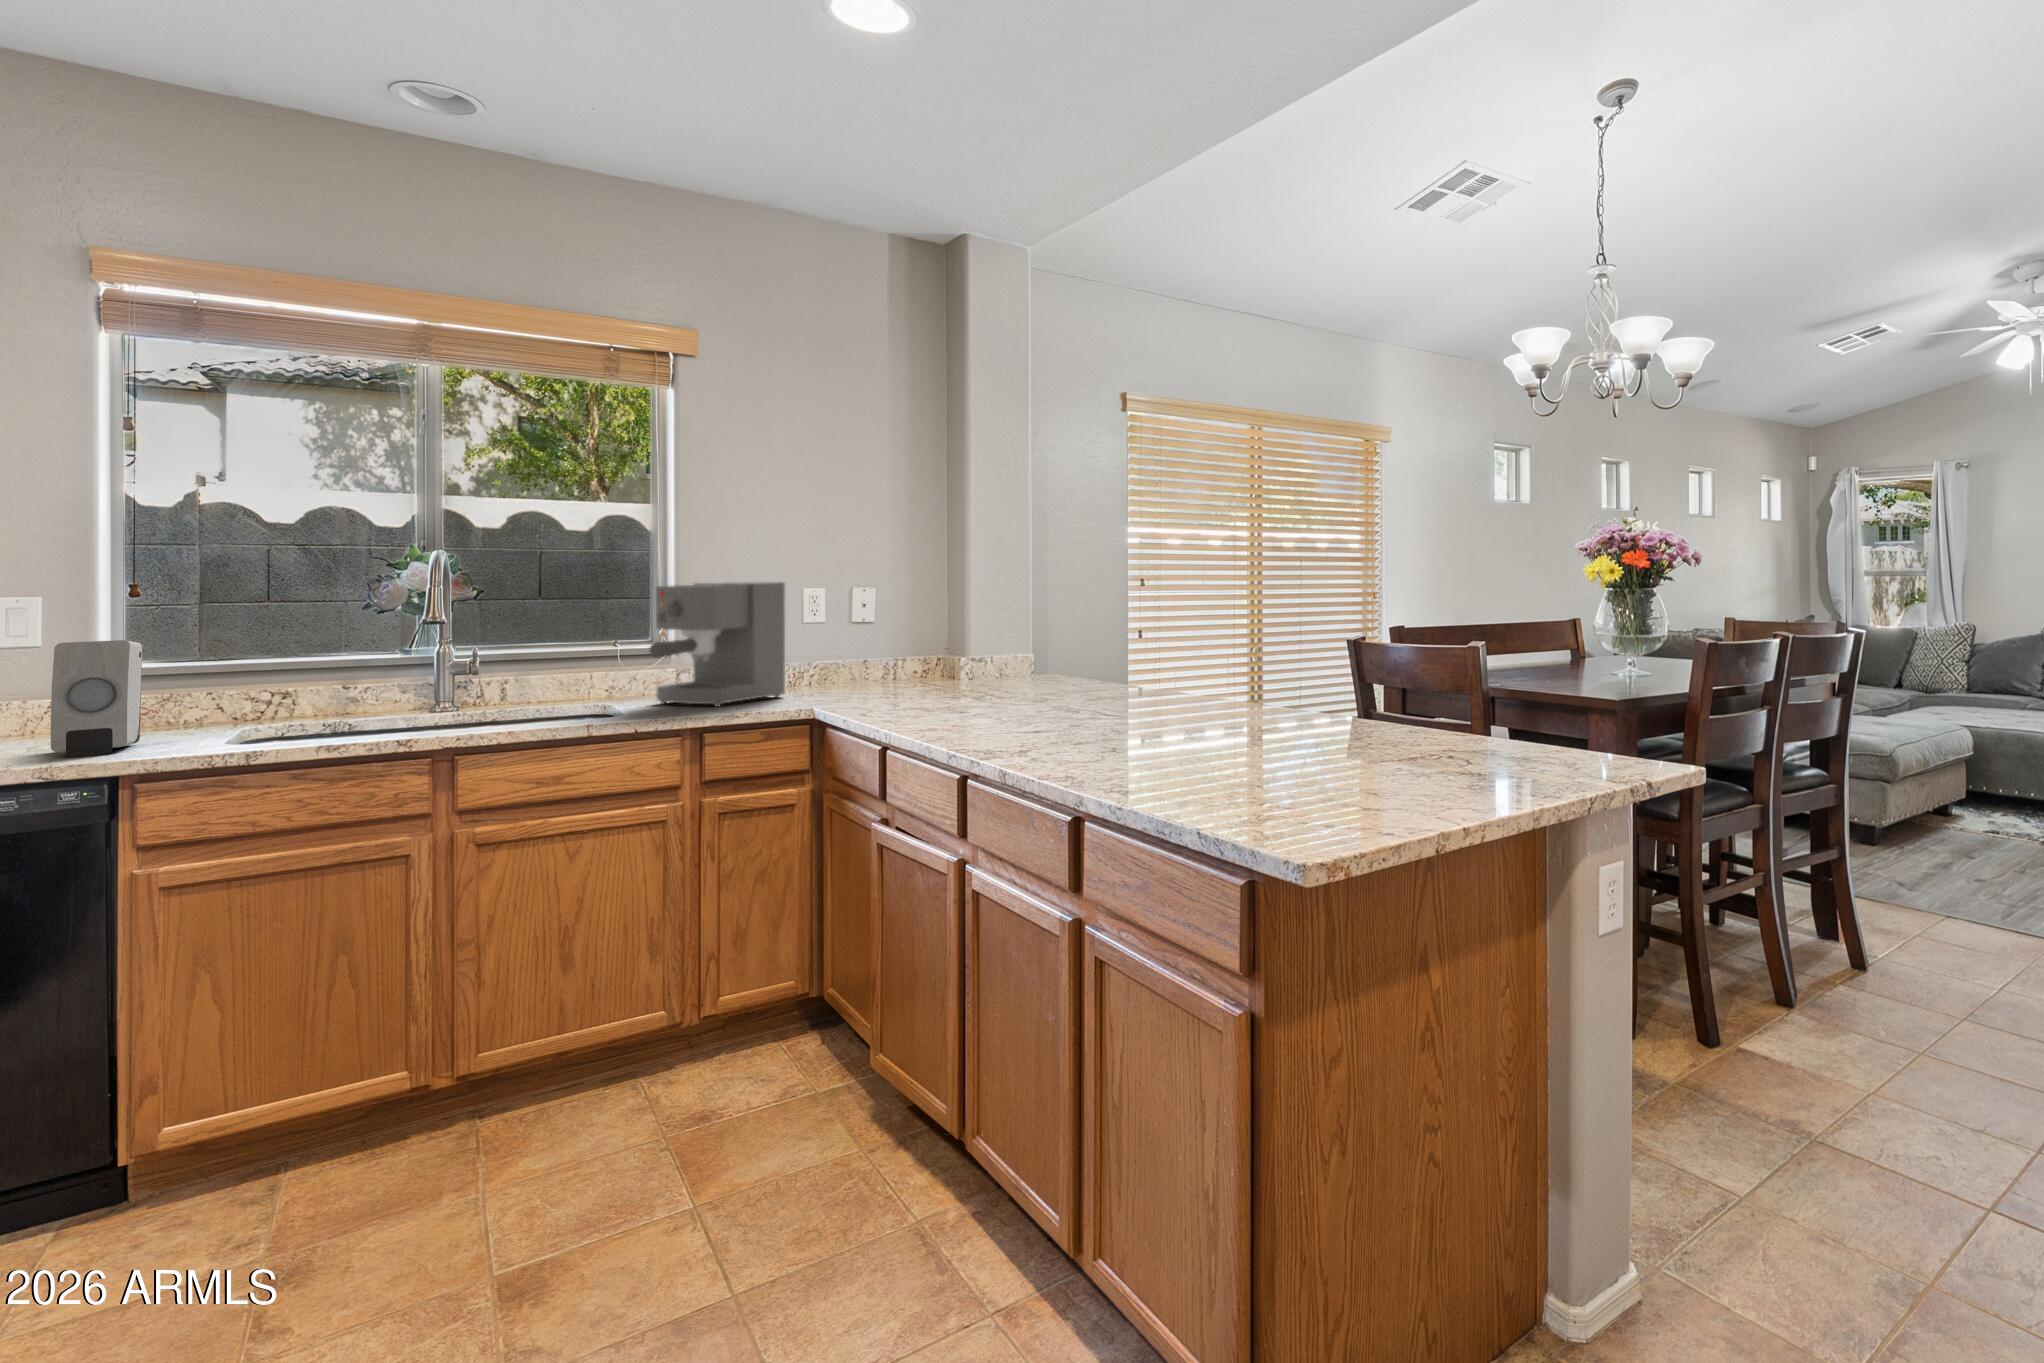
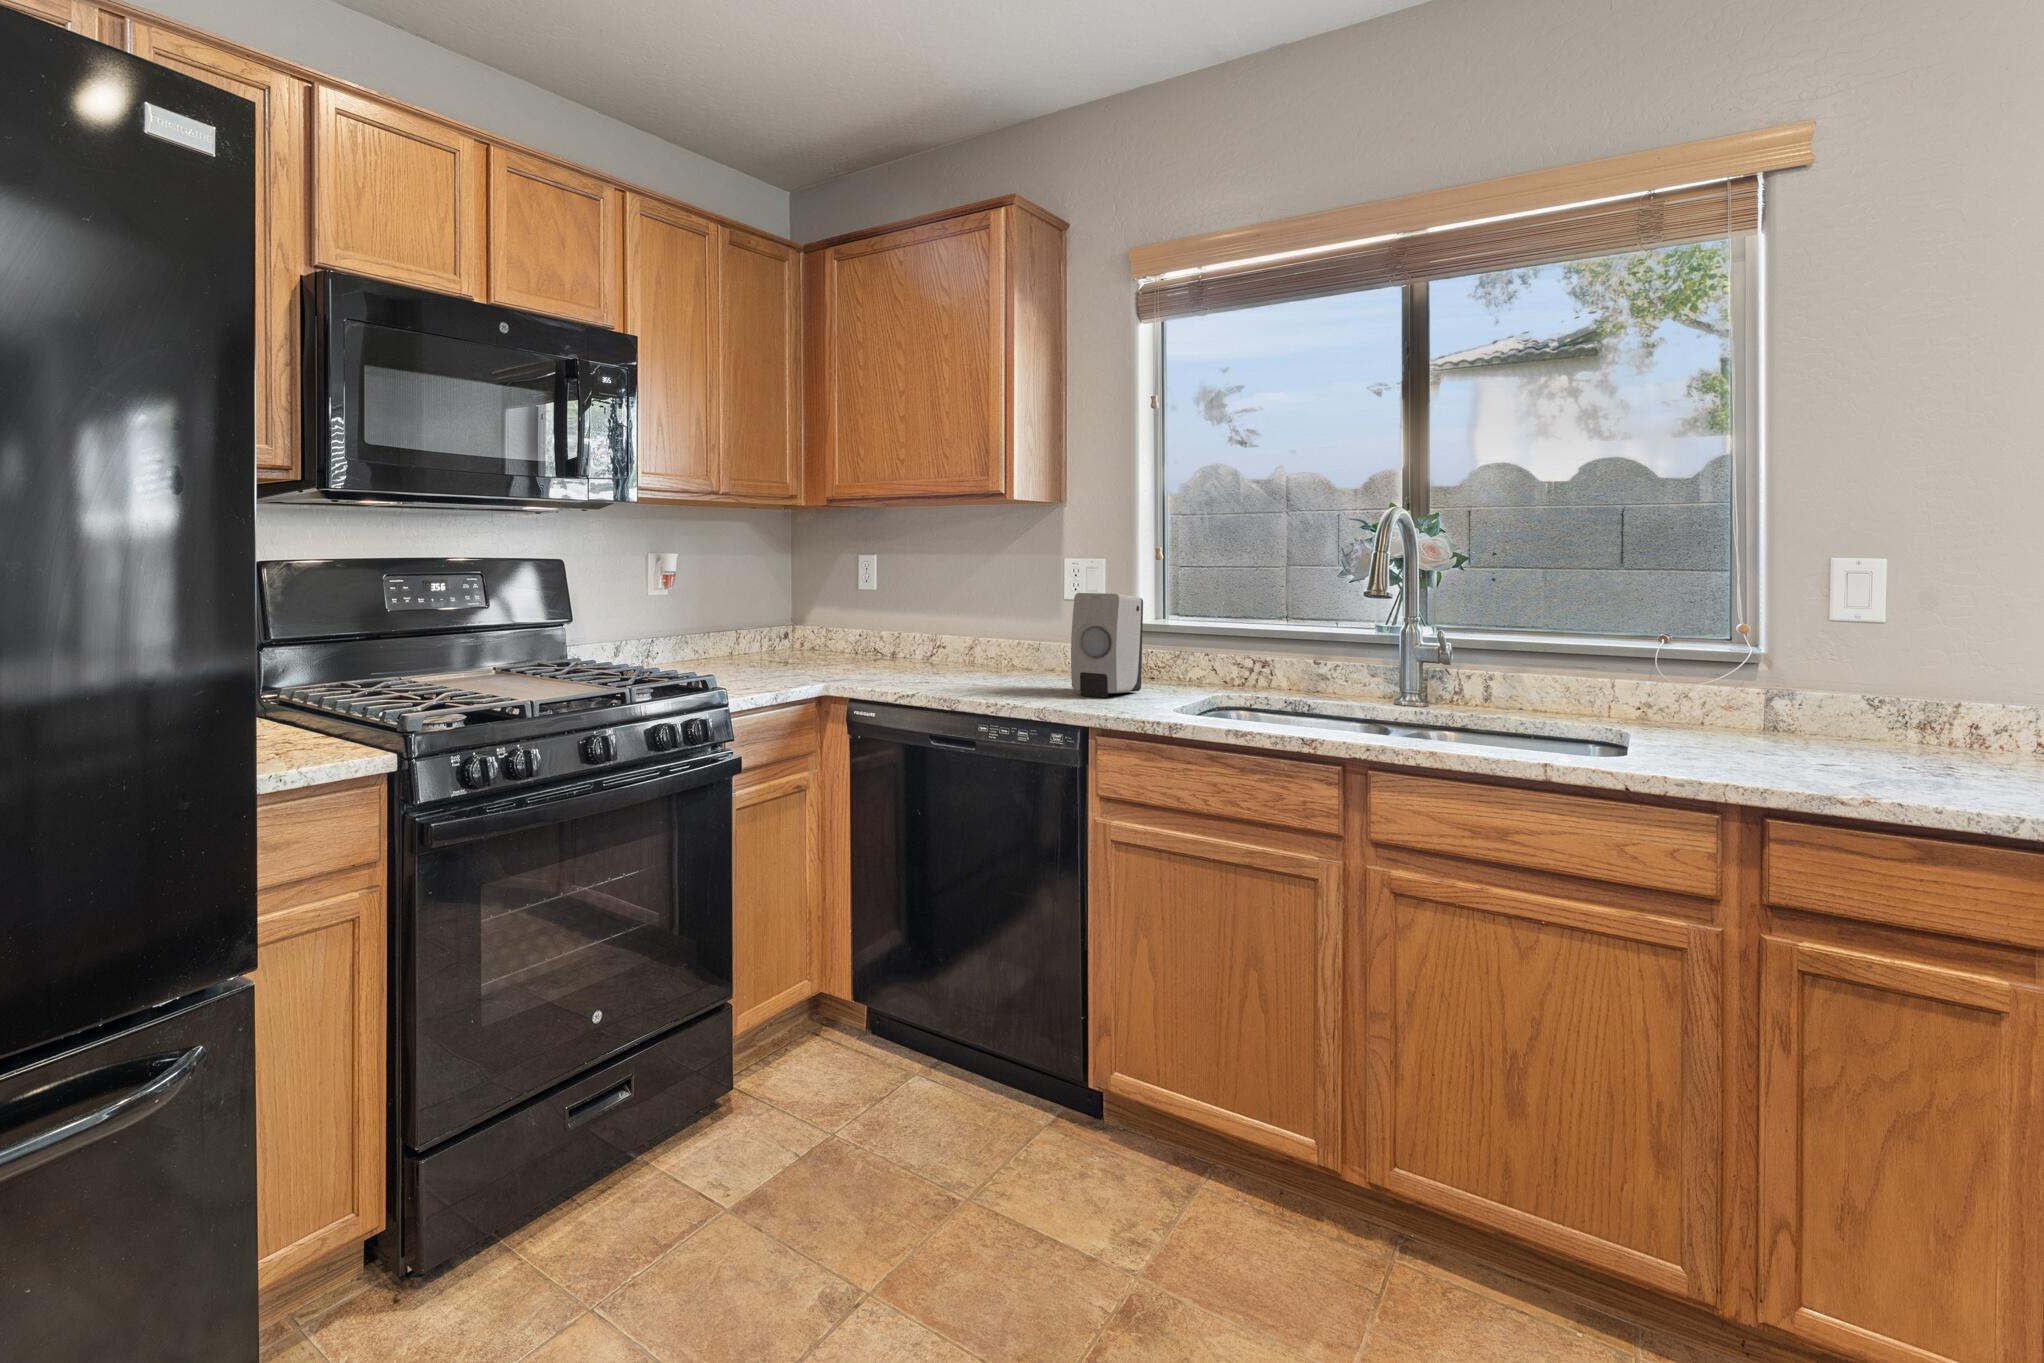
coffee maker: present [650,582,785,707] -> none [1665,555,1986,782]

